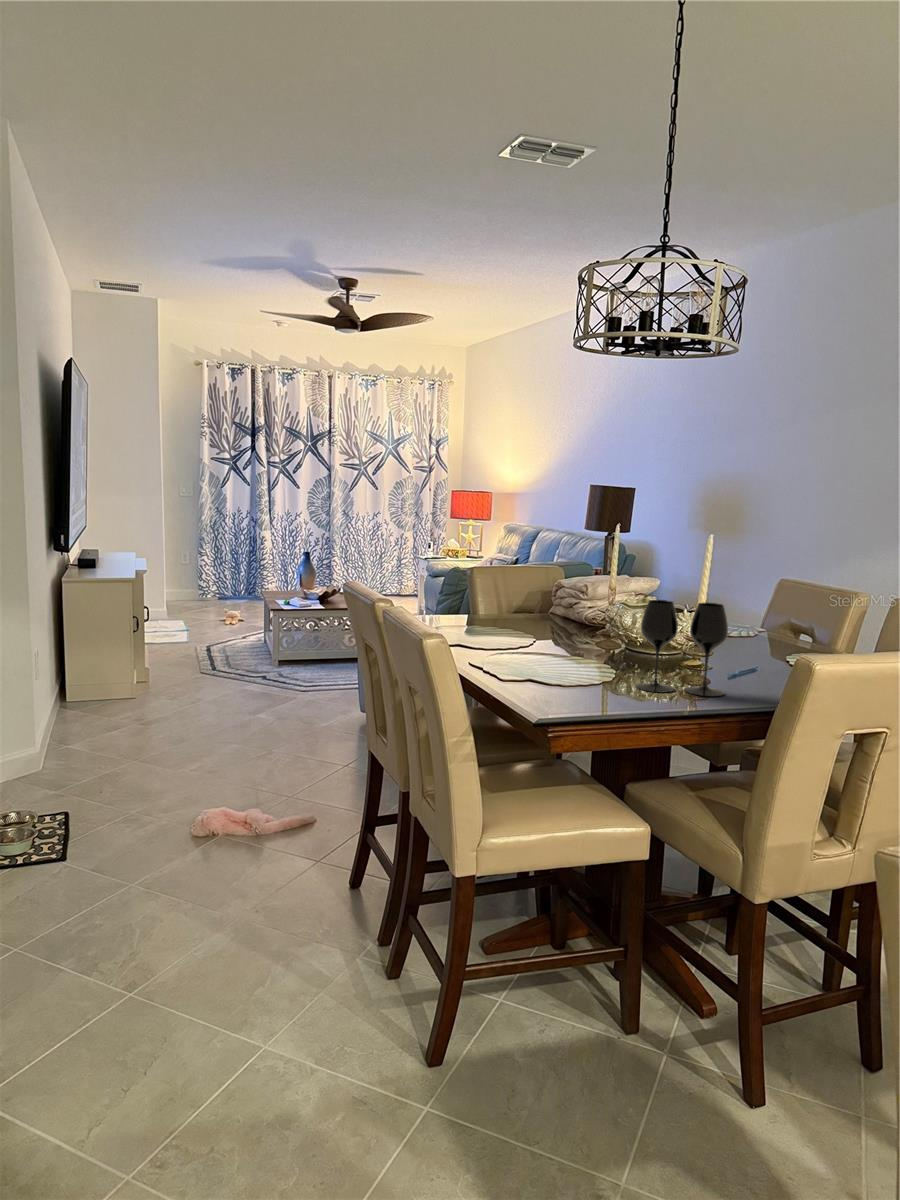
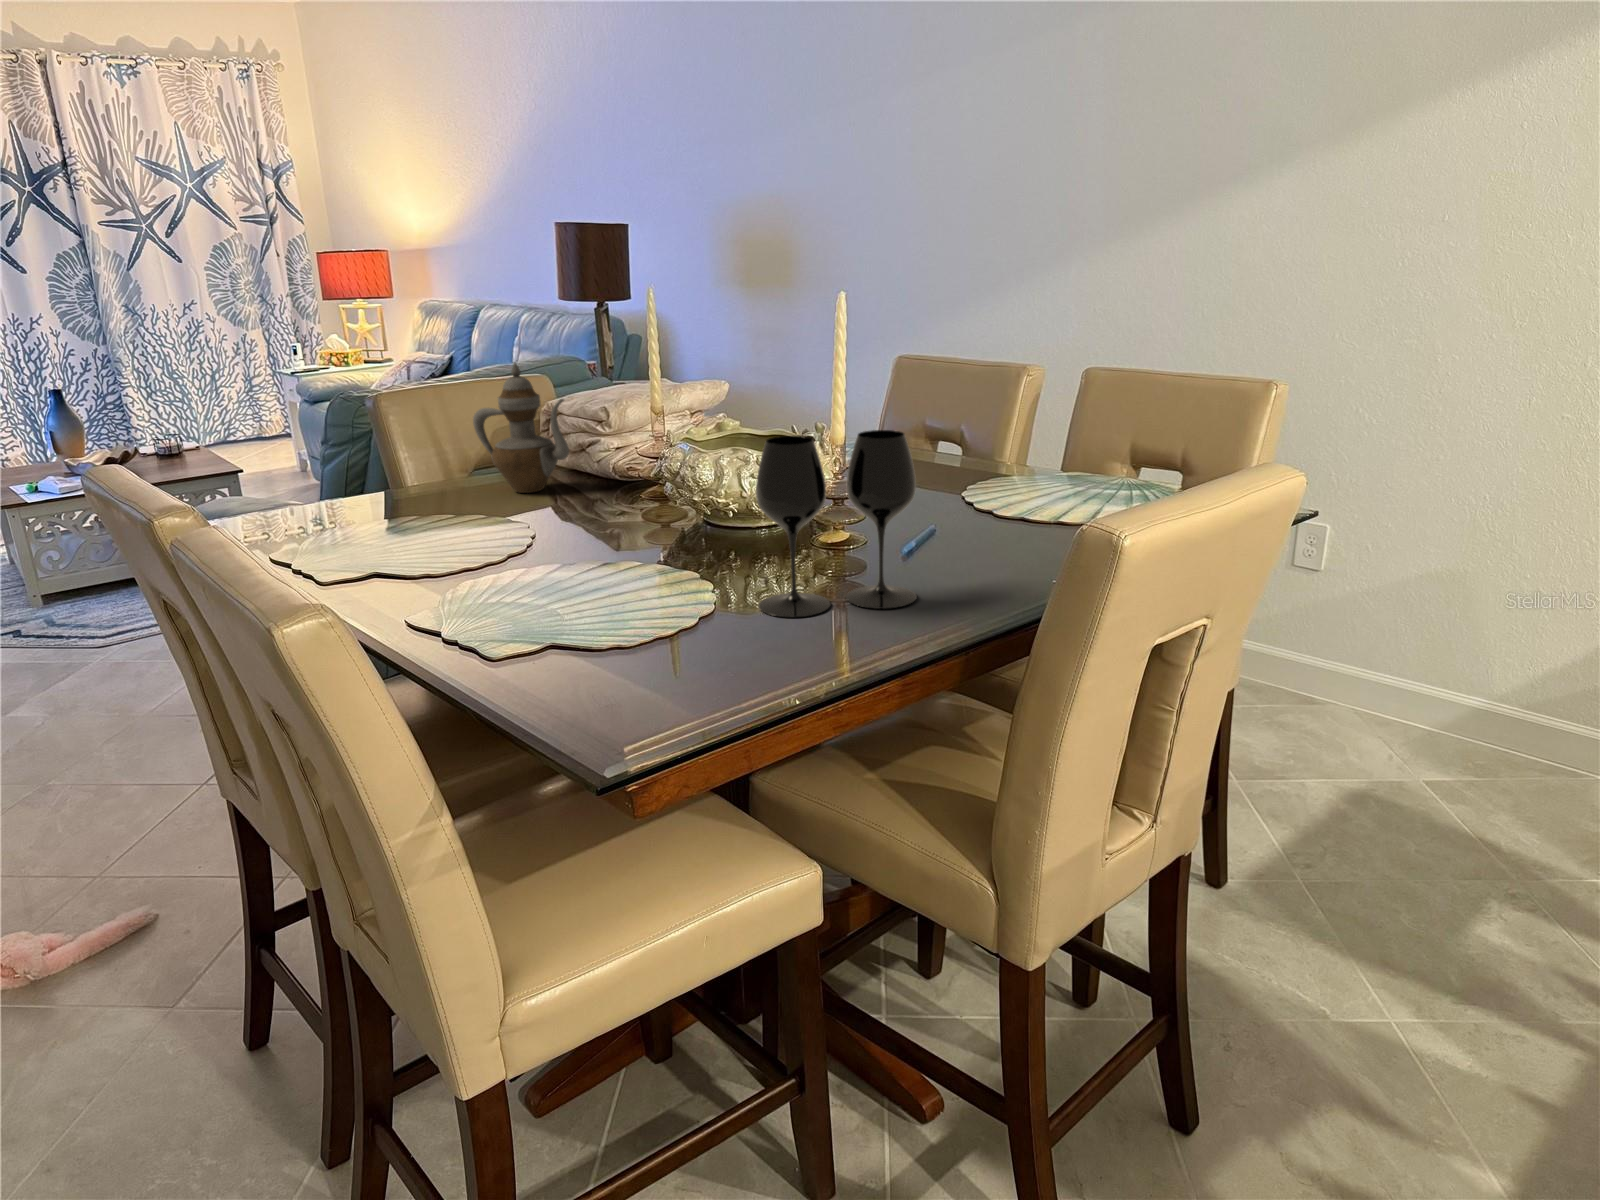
teapot: none [517,556,566,626] -> present [473,363,569,493]

